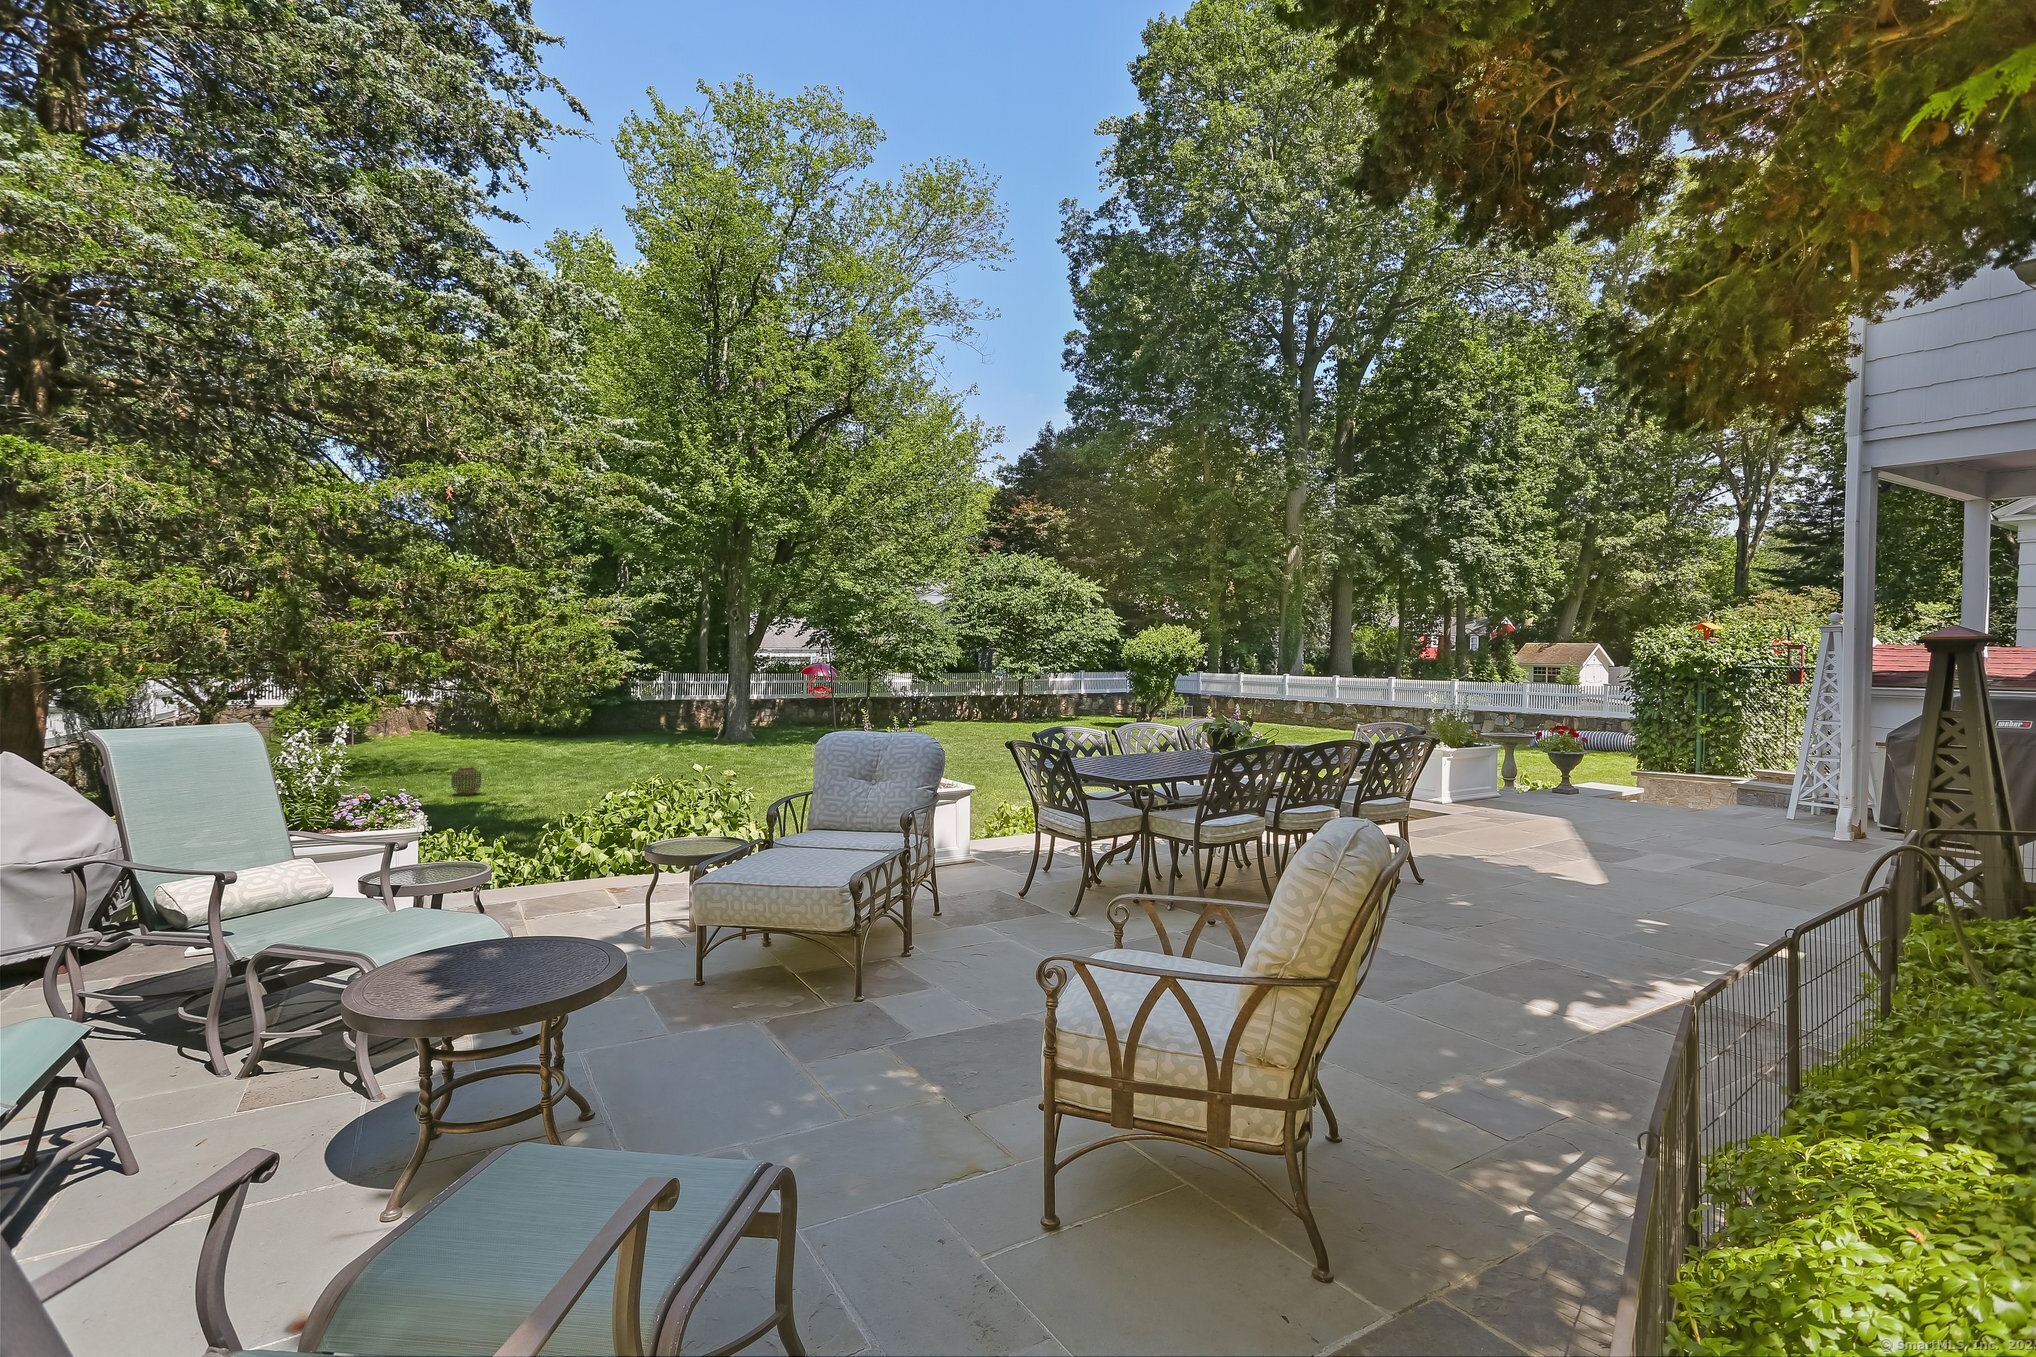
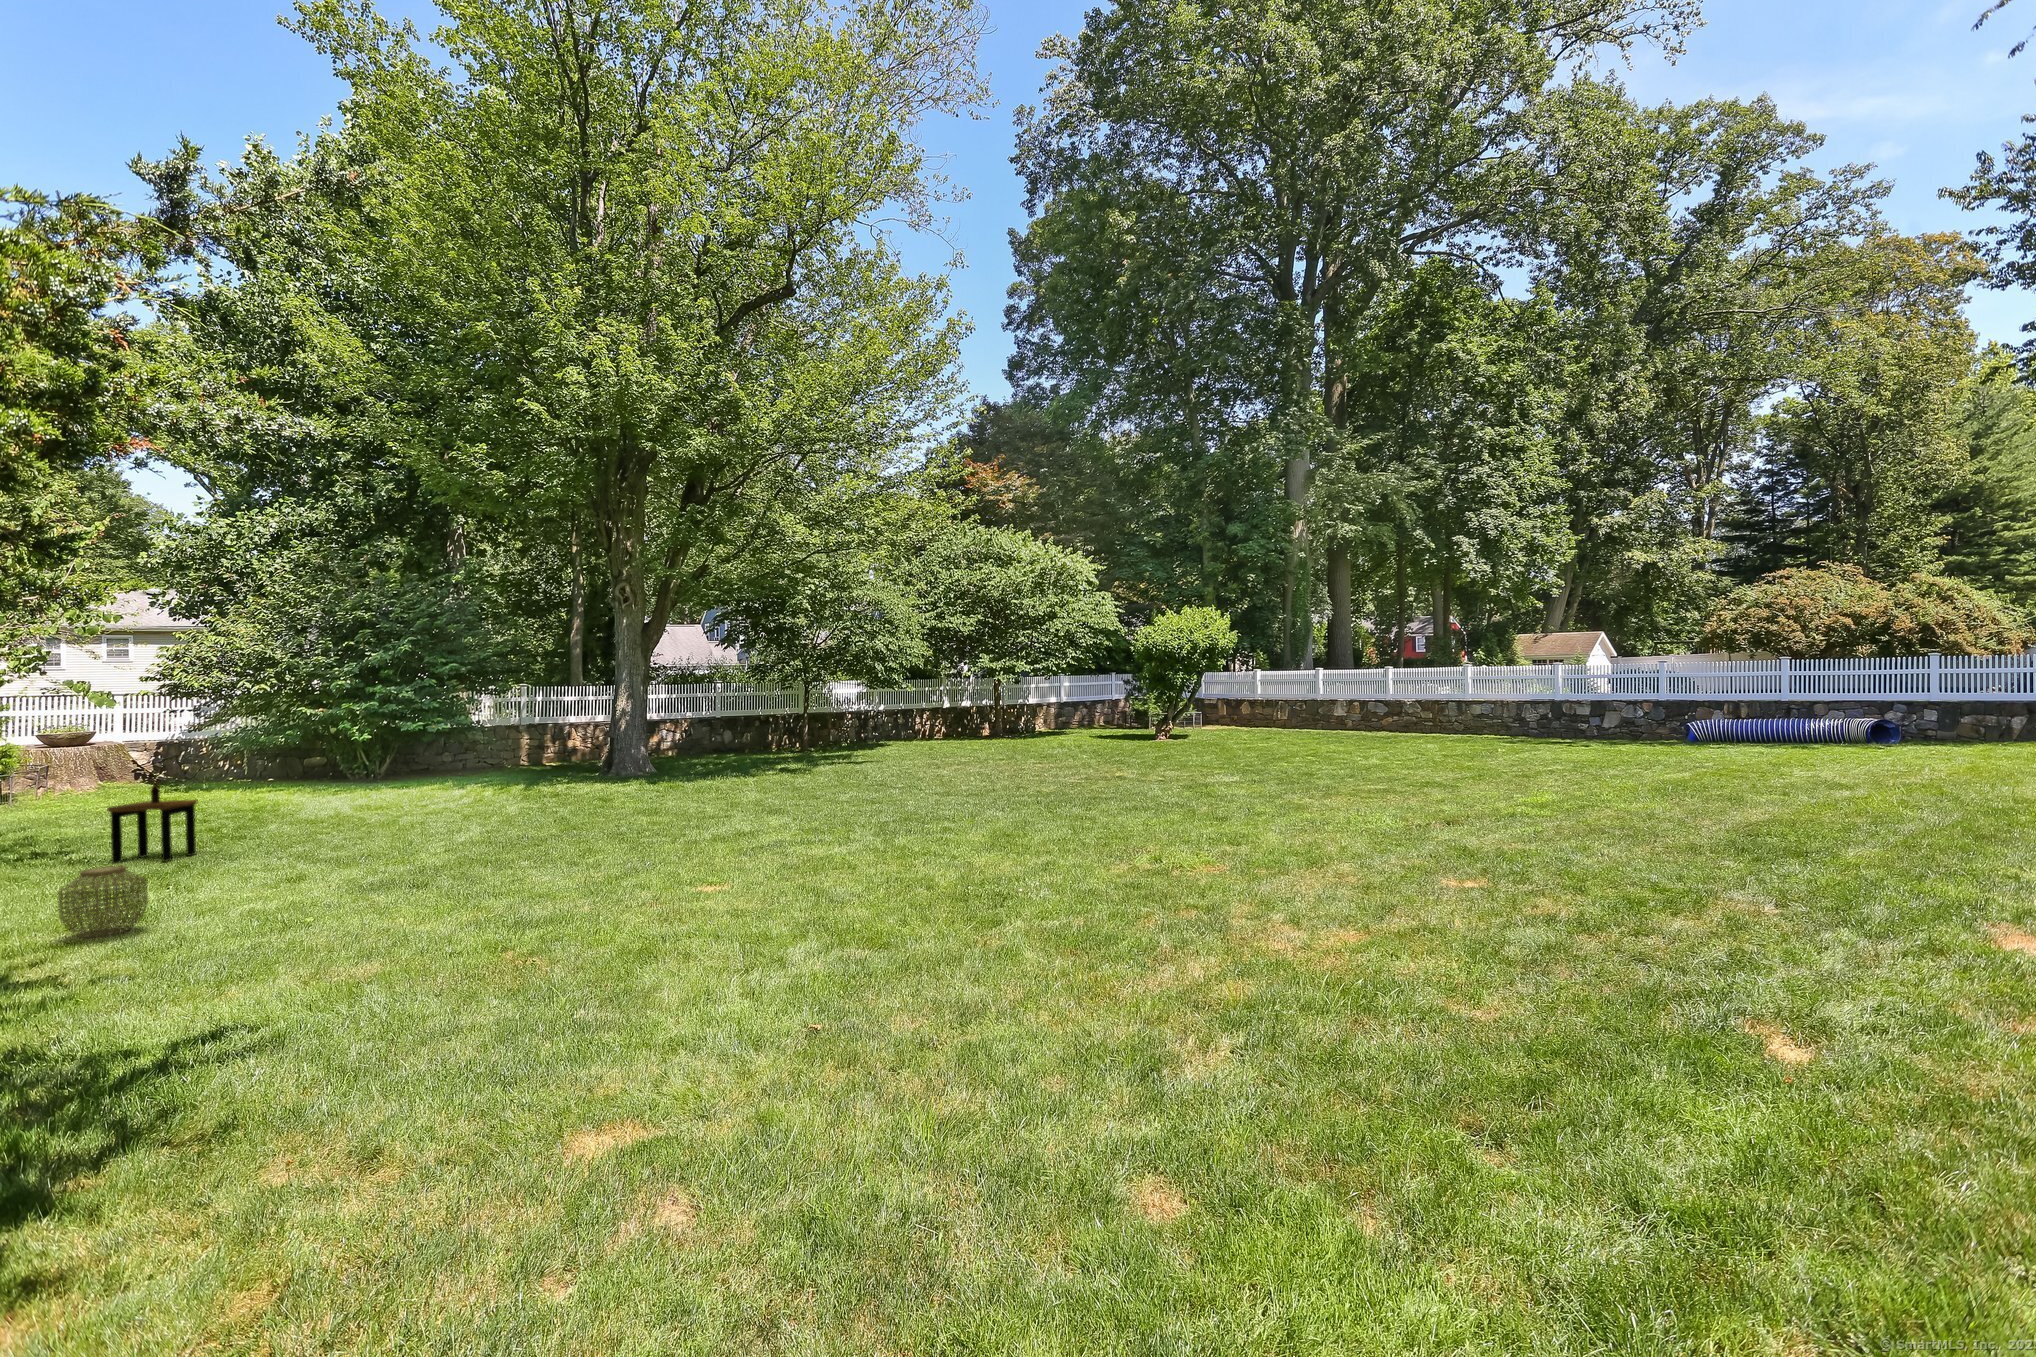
side table: none [454,731,490,771] -> present [107,780,198,864]

